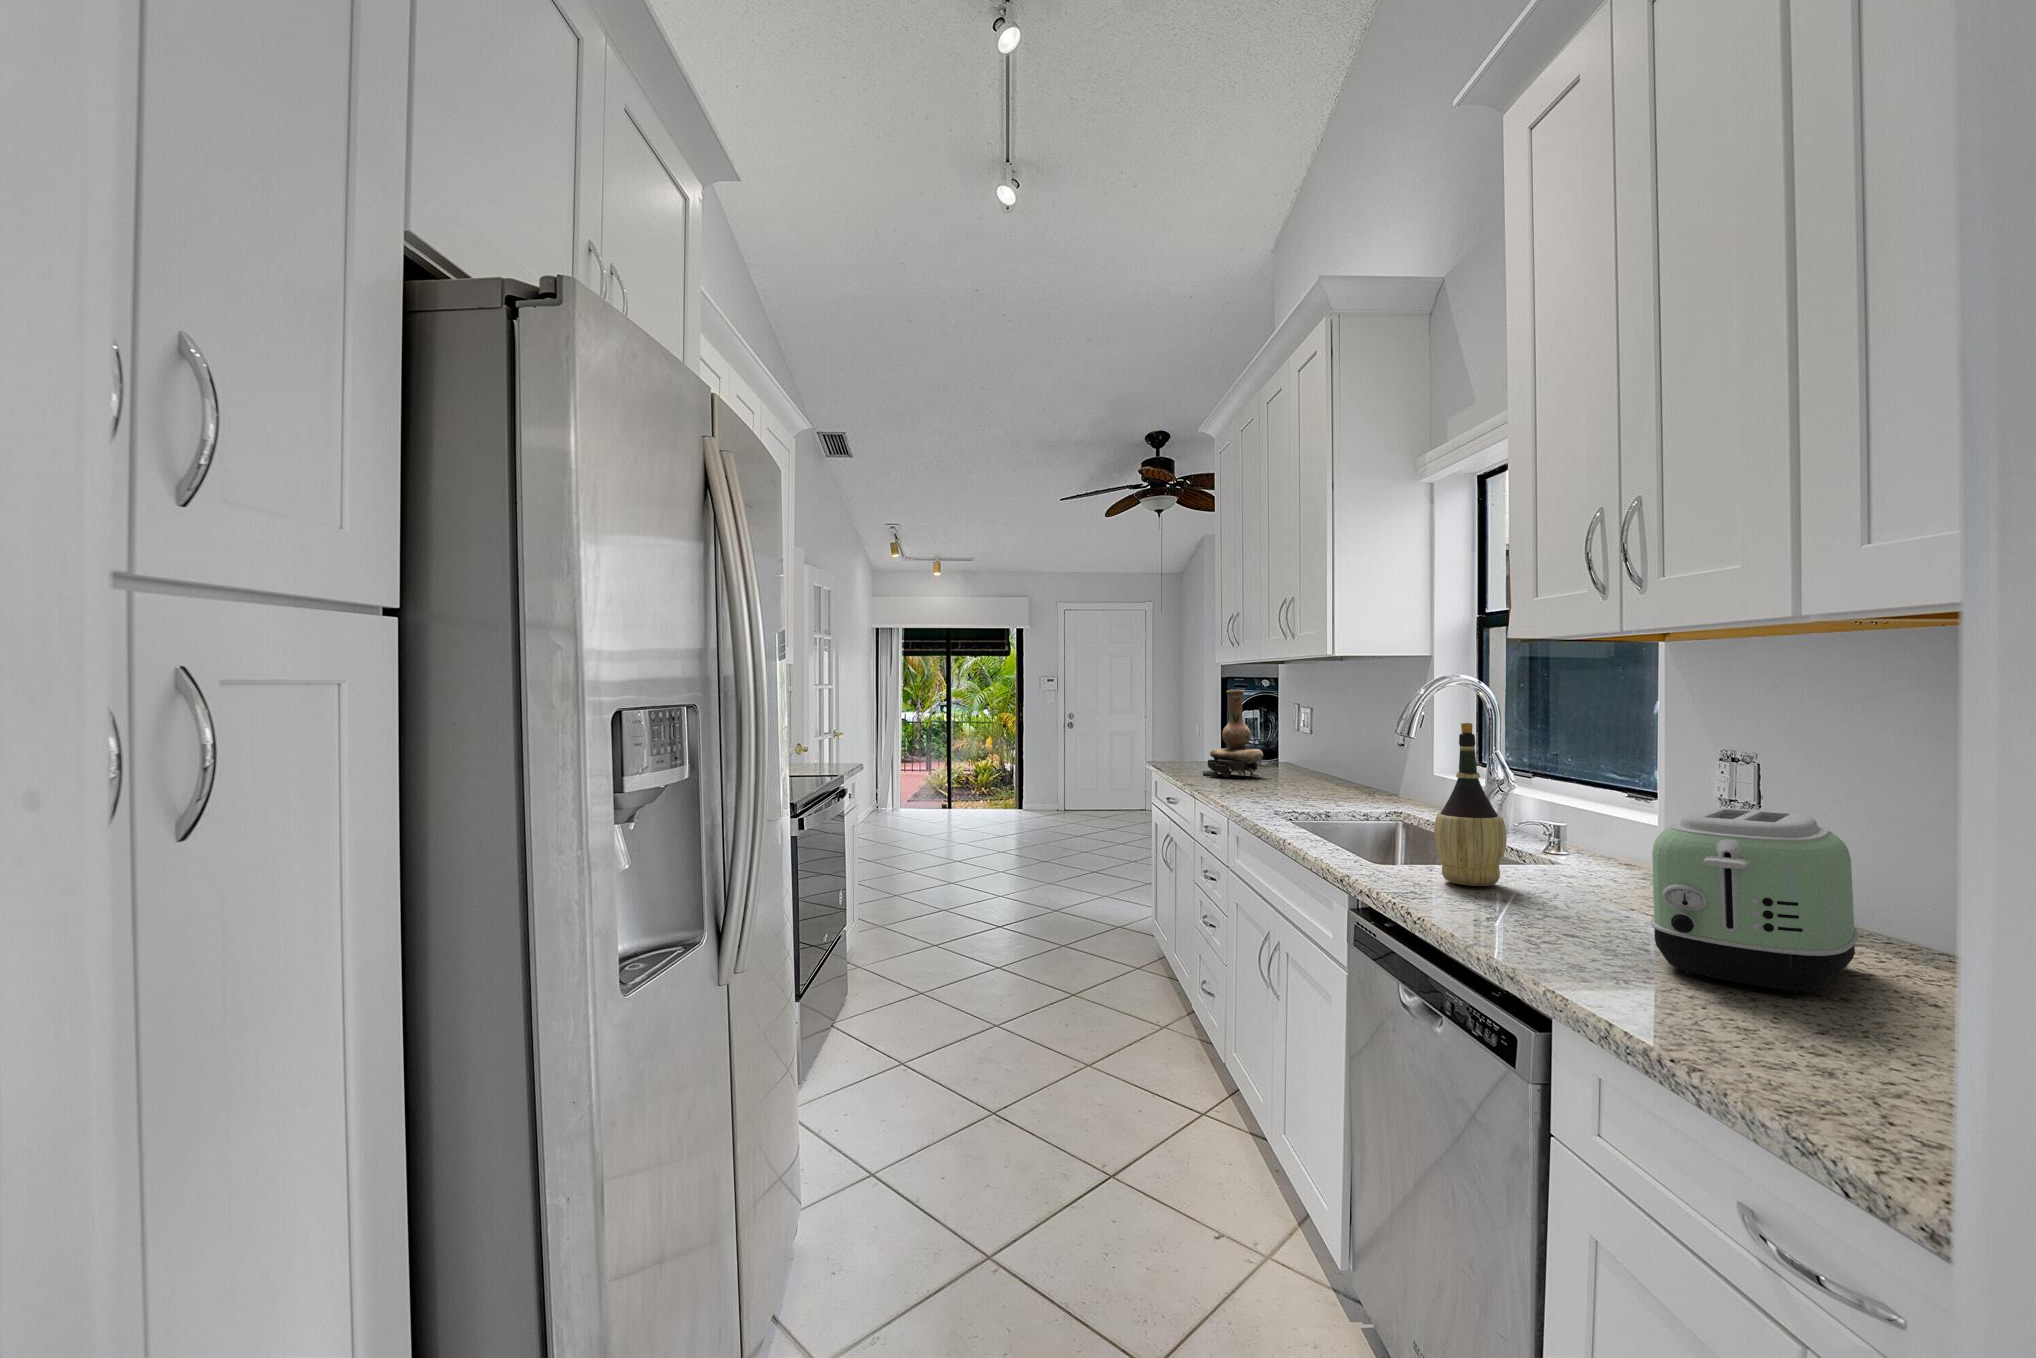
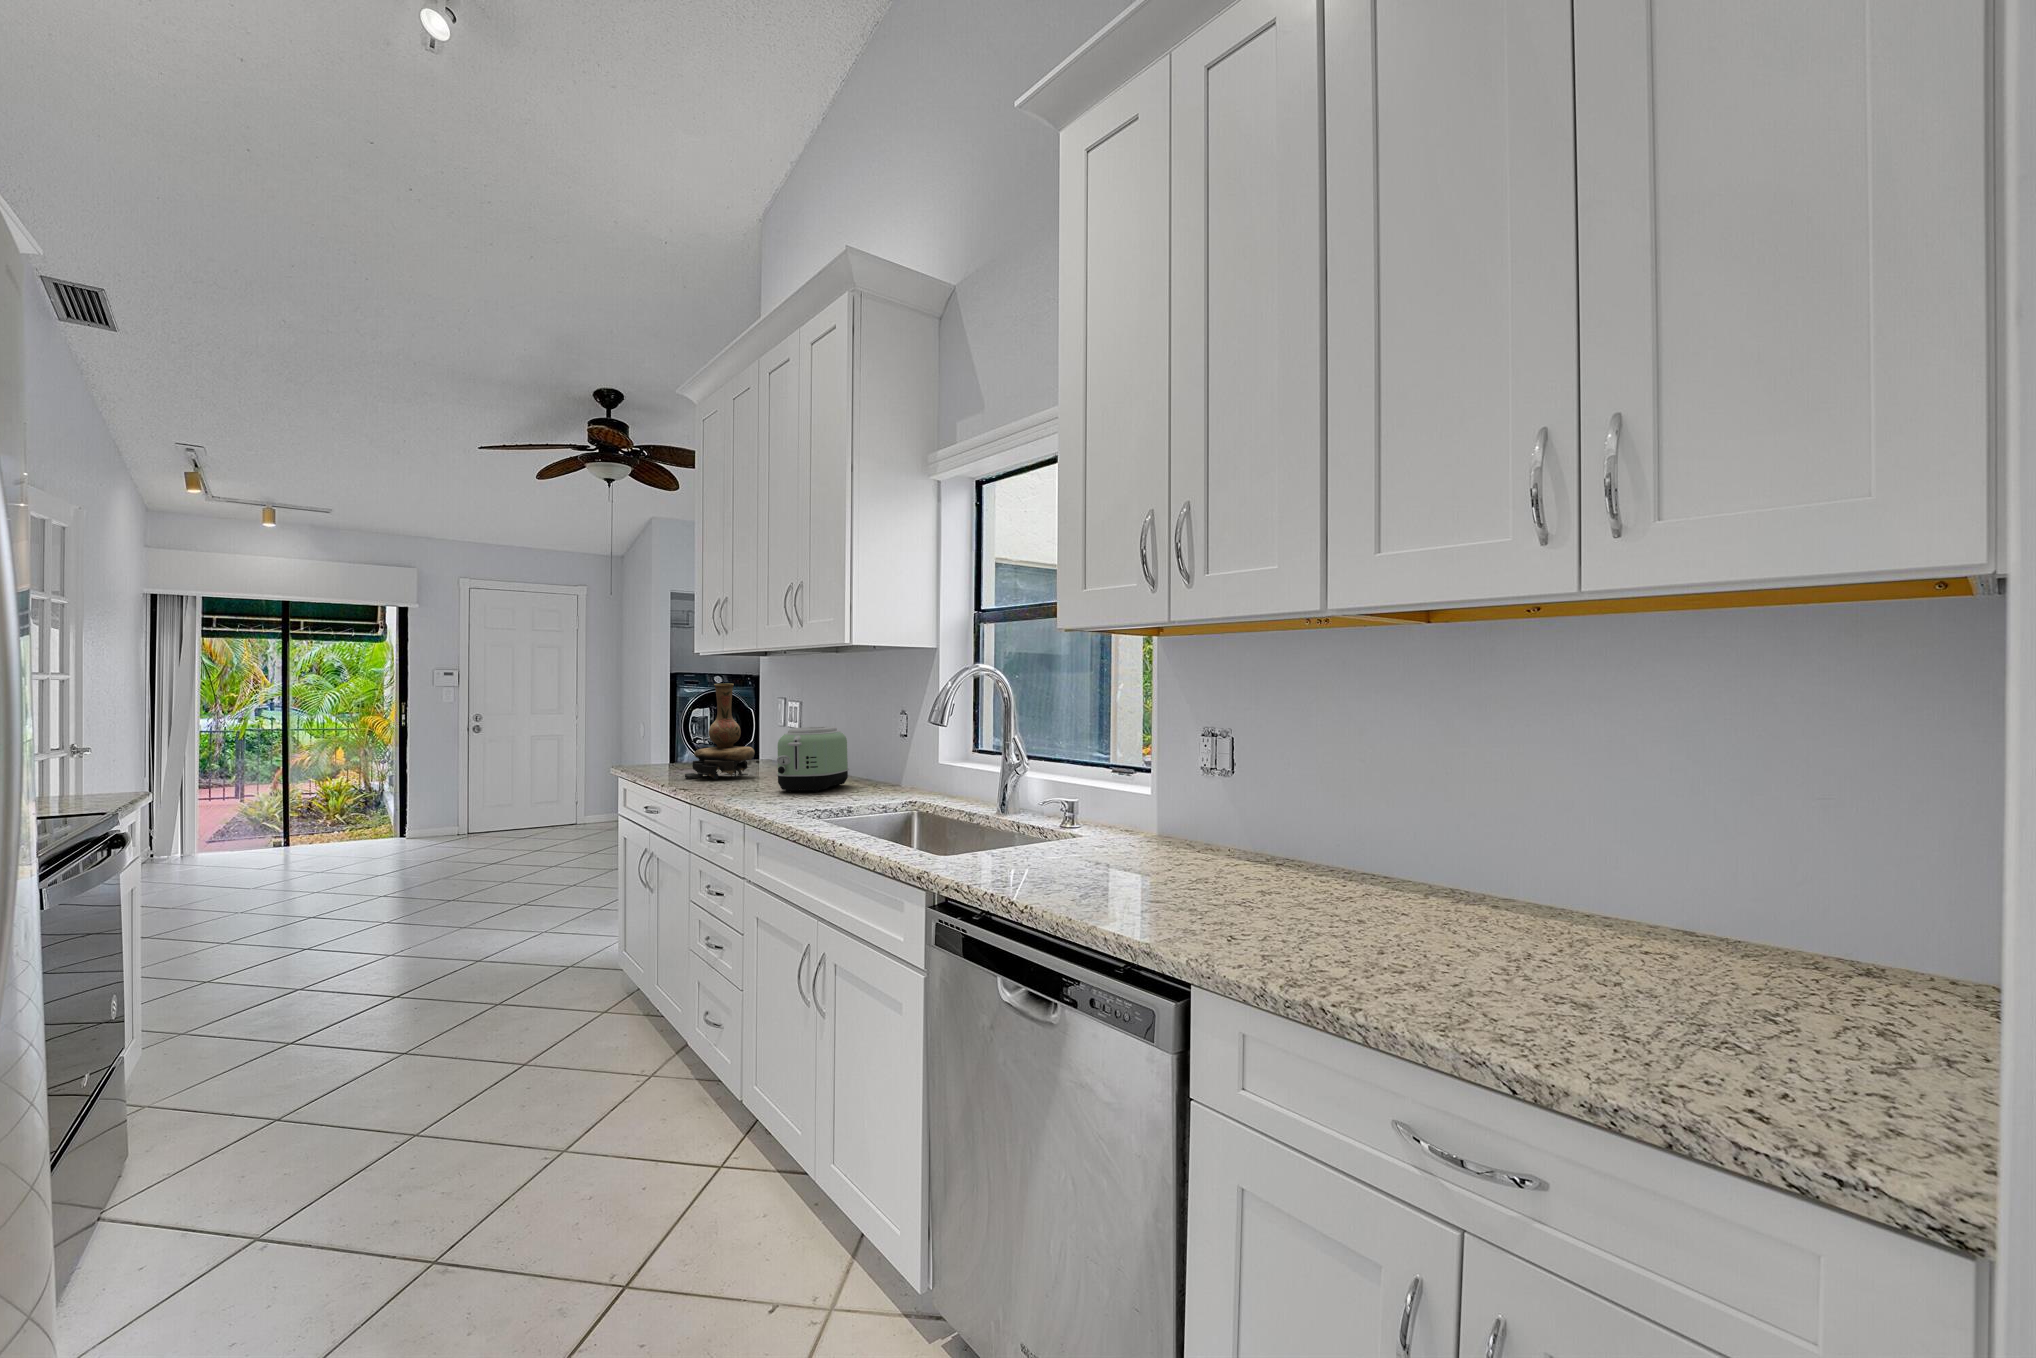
wine bottle: present [1434,723,1507,886] -> none [1004,707,1067,865]
toaster: present [1650,808,1858,993] -> present [776,727,849,792]

